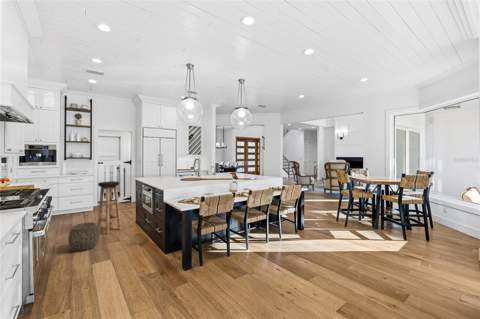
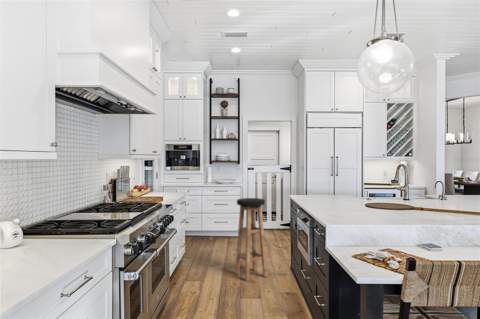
woven basket: present [68,222,99,251] -> none [193,259,232,304]

